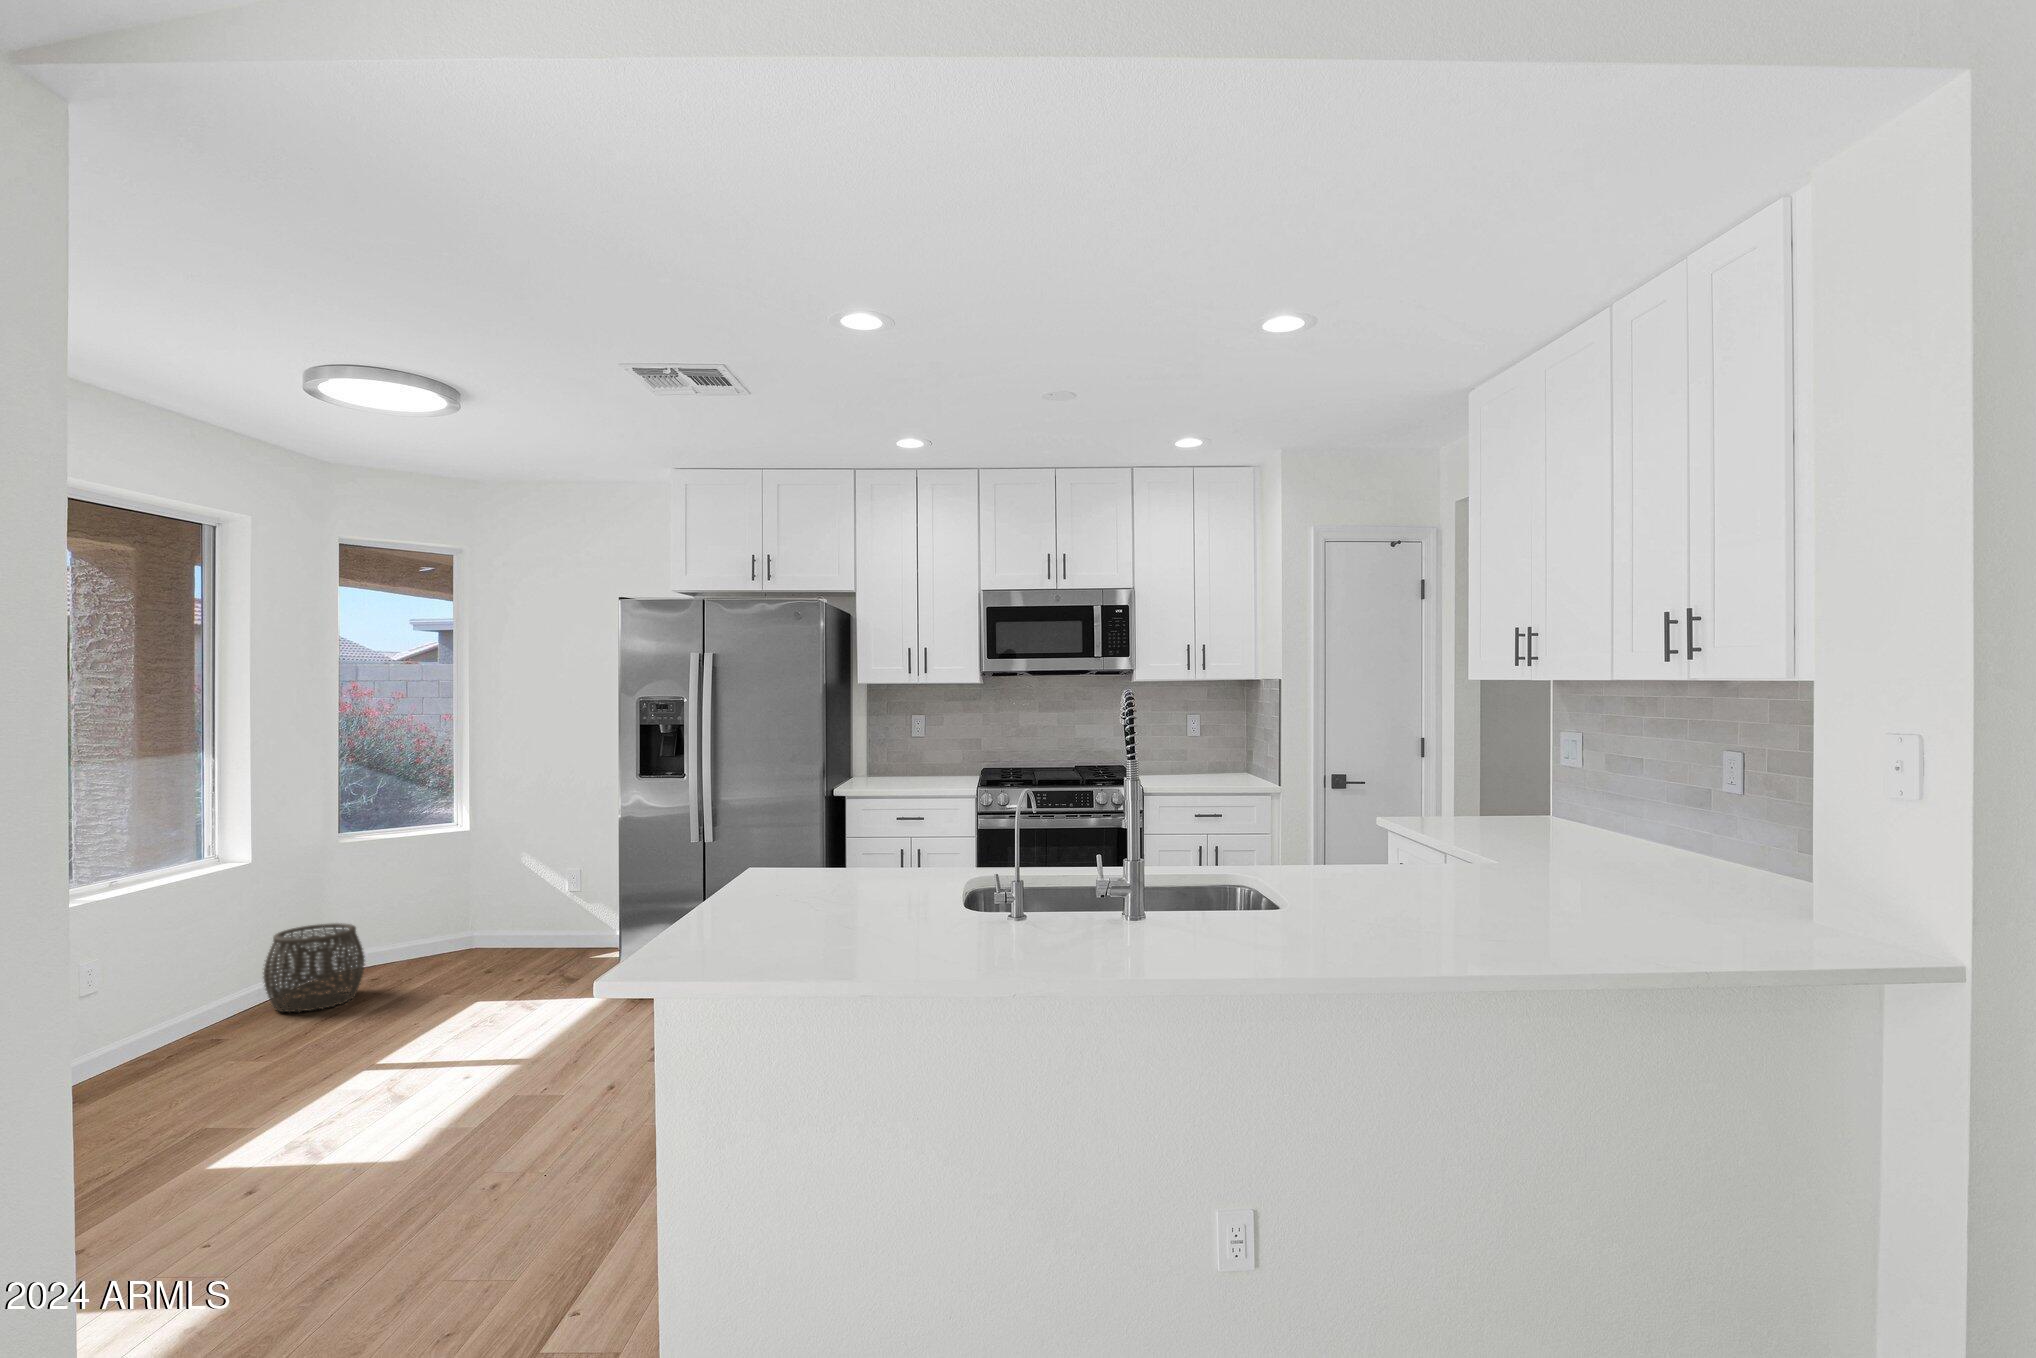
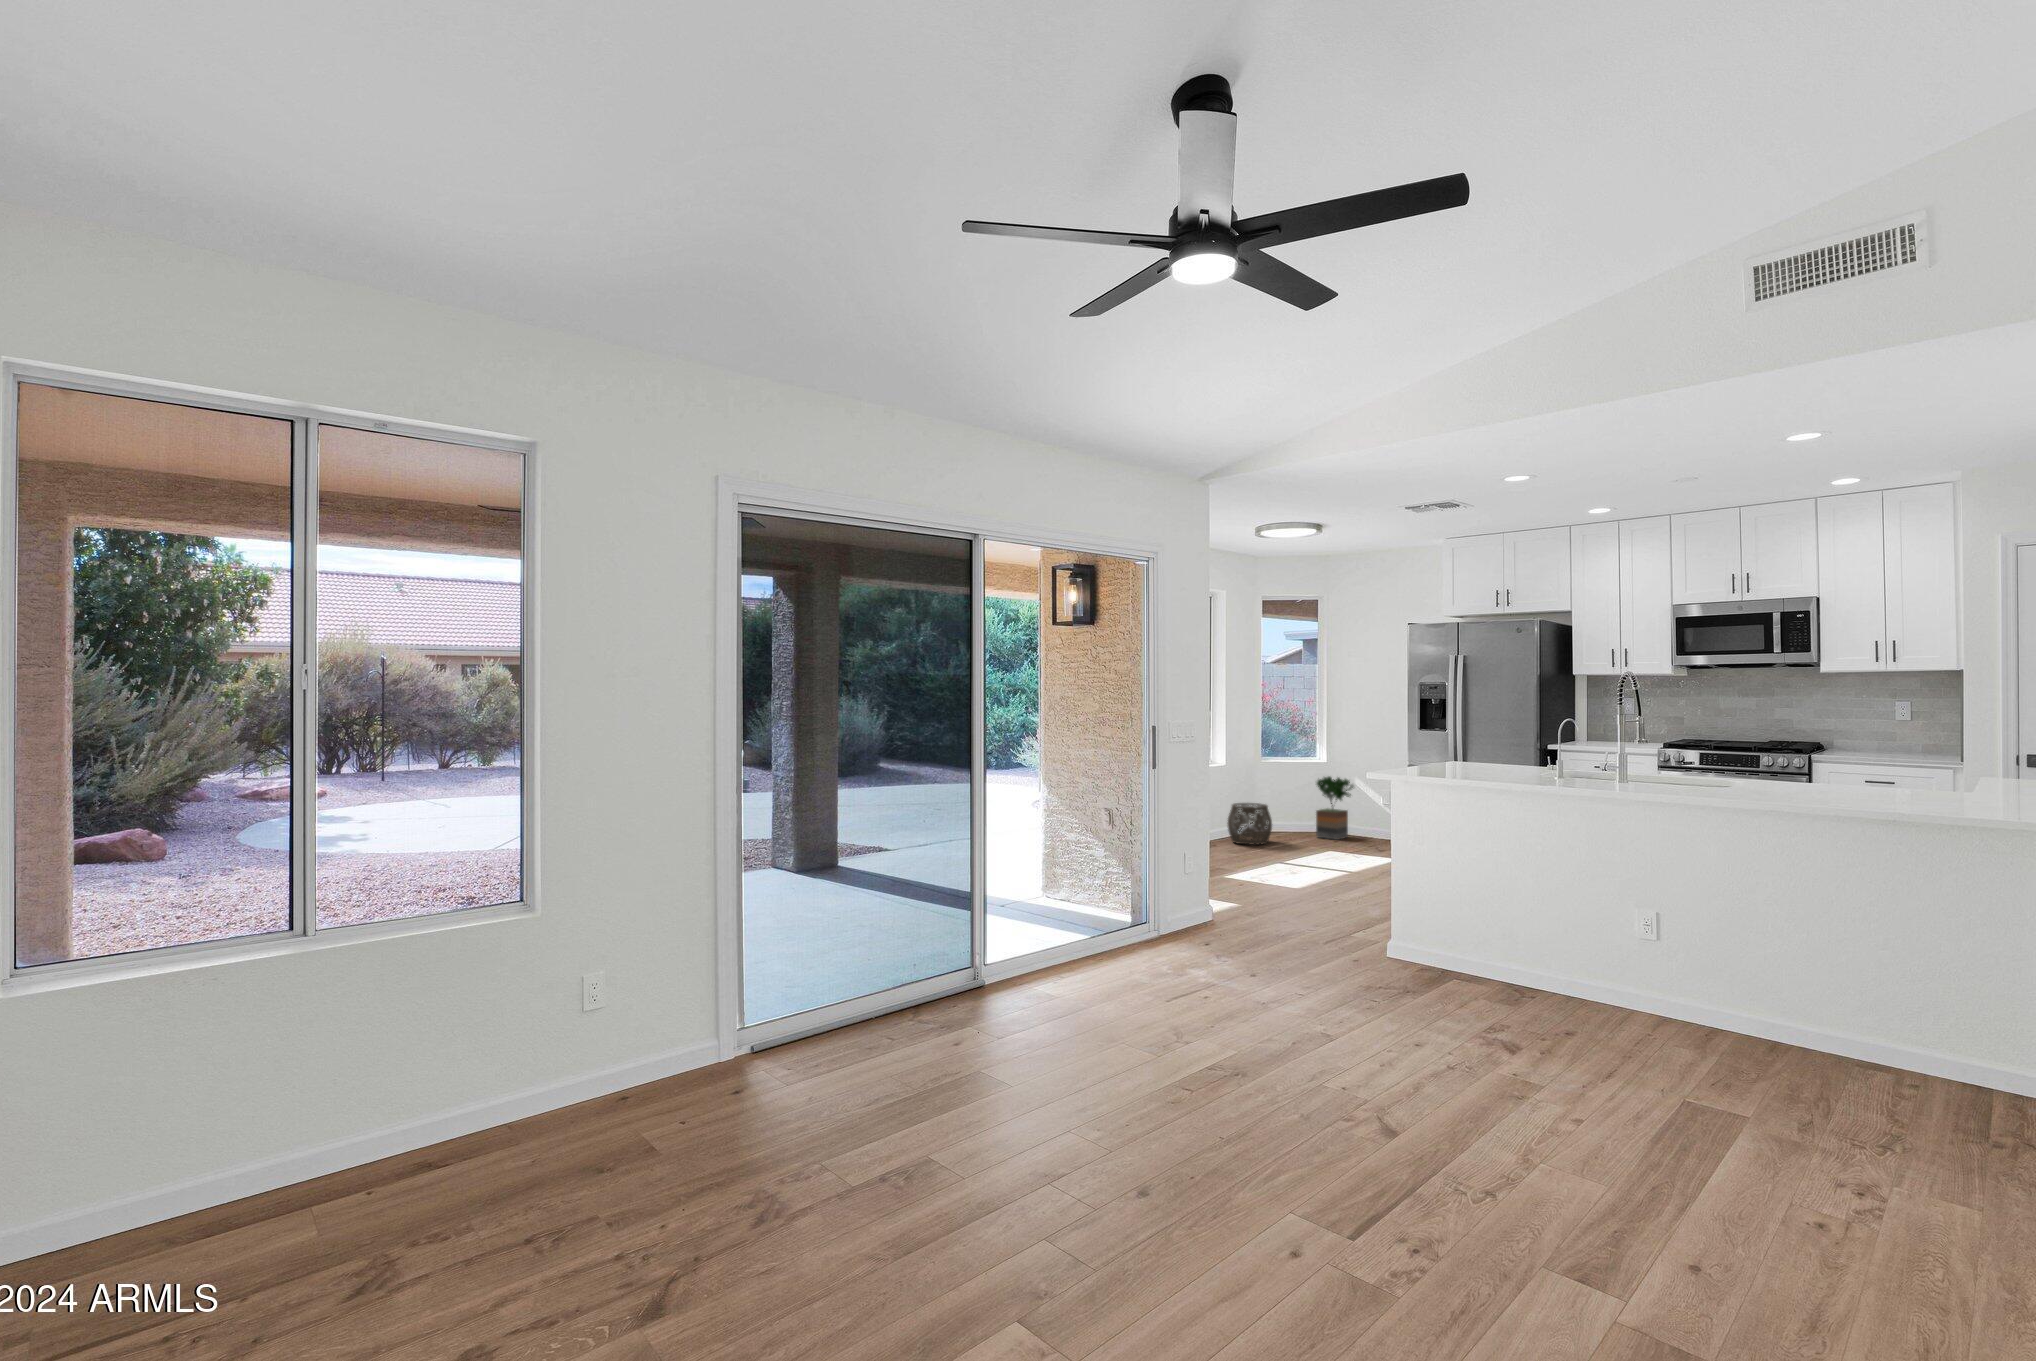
potted tree: none [452,854,528,965] -> present [1316,776,1353,840]

